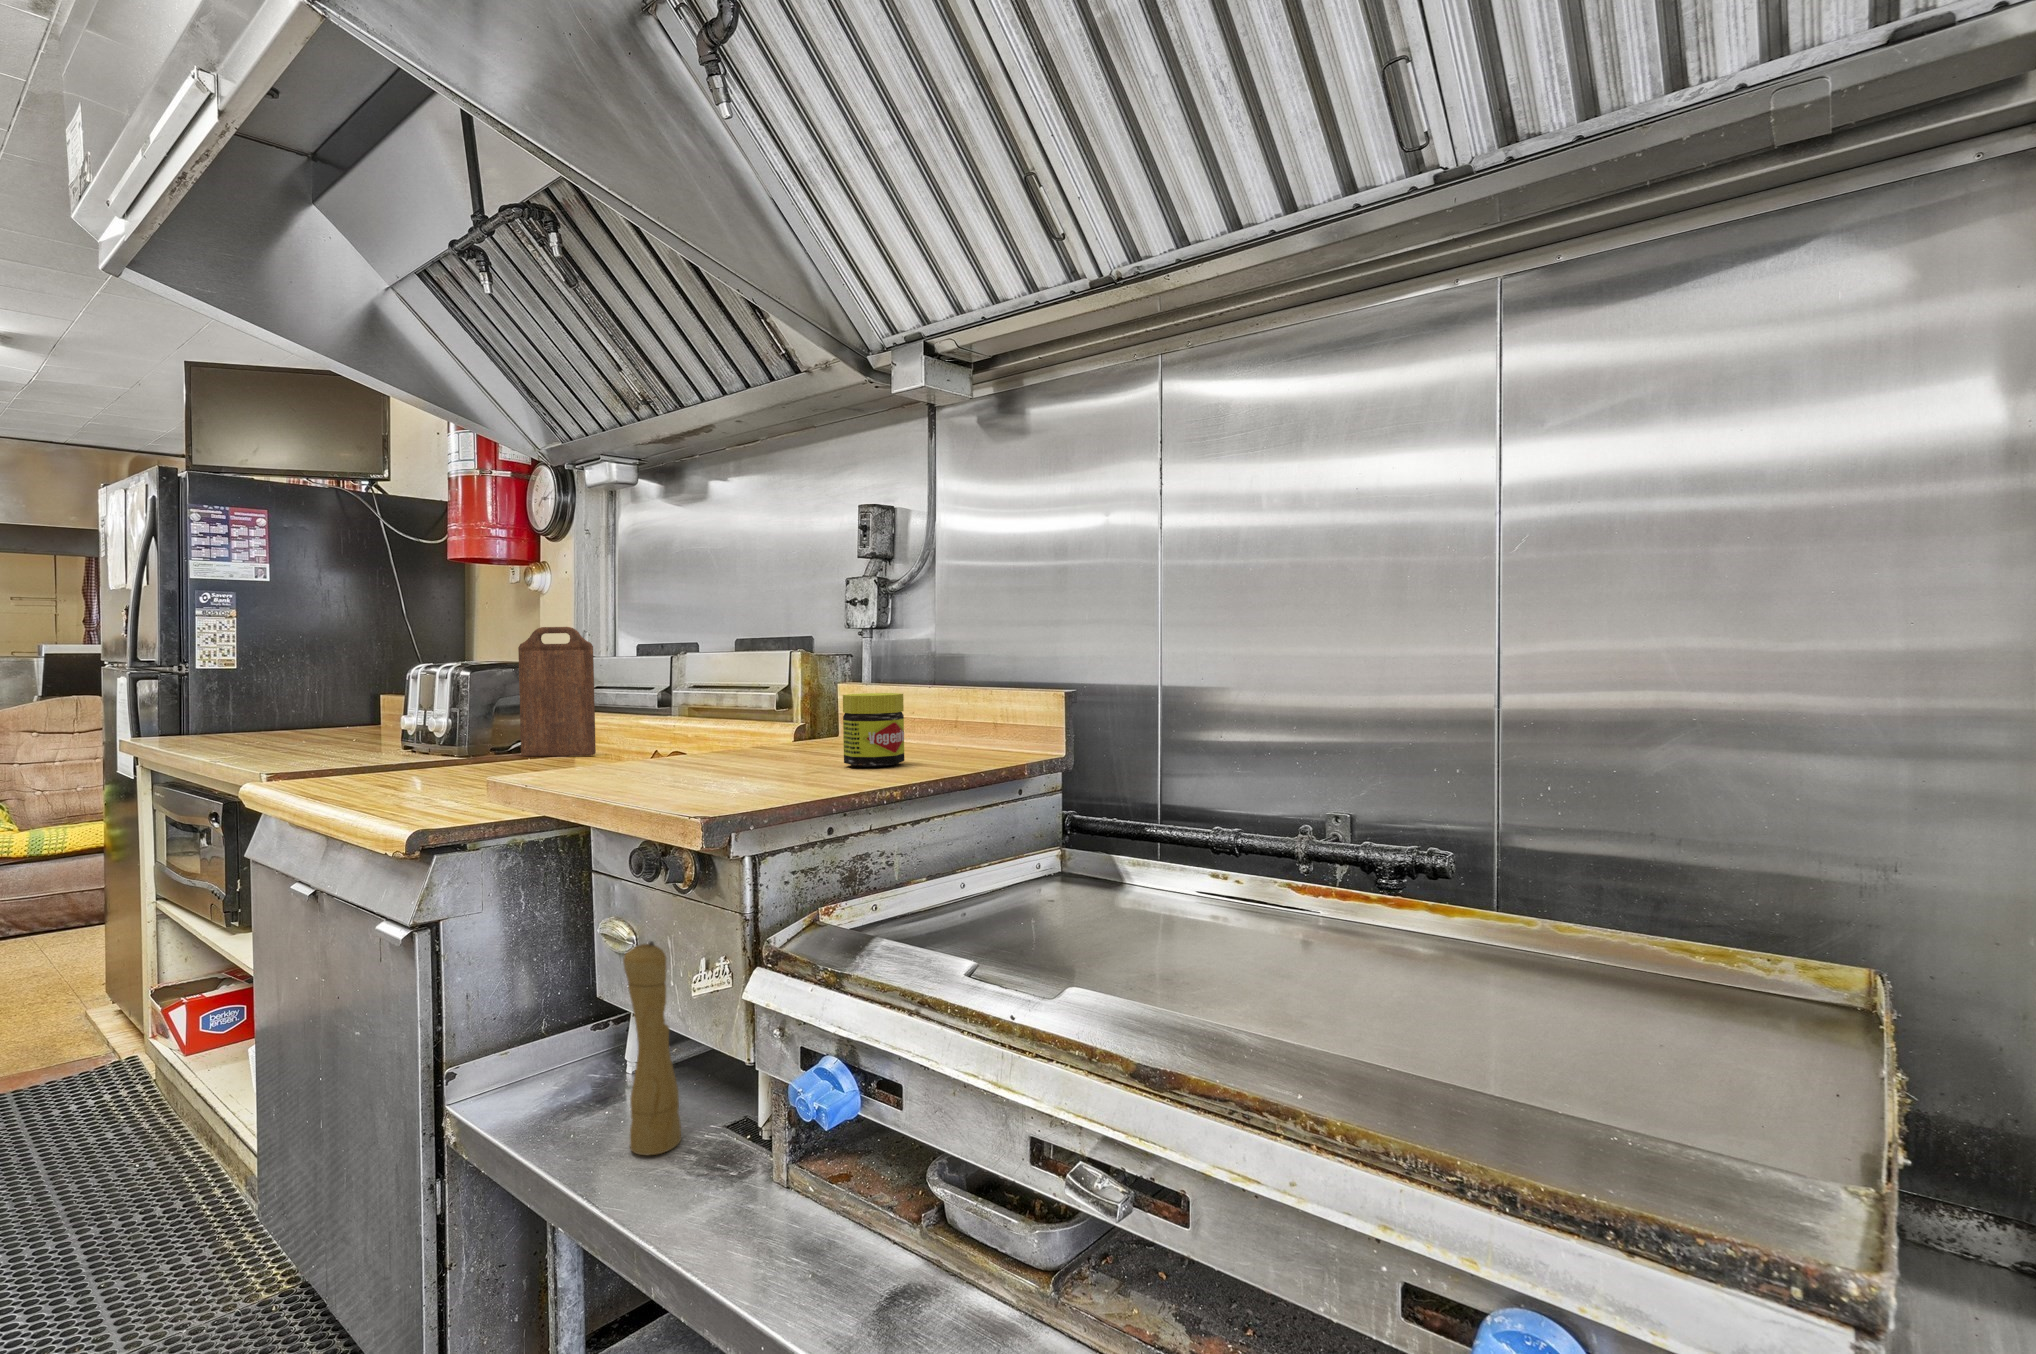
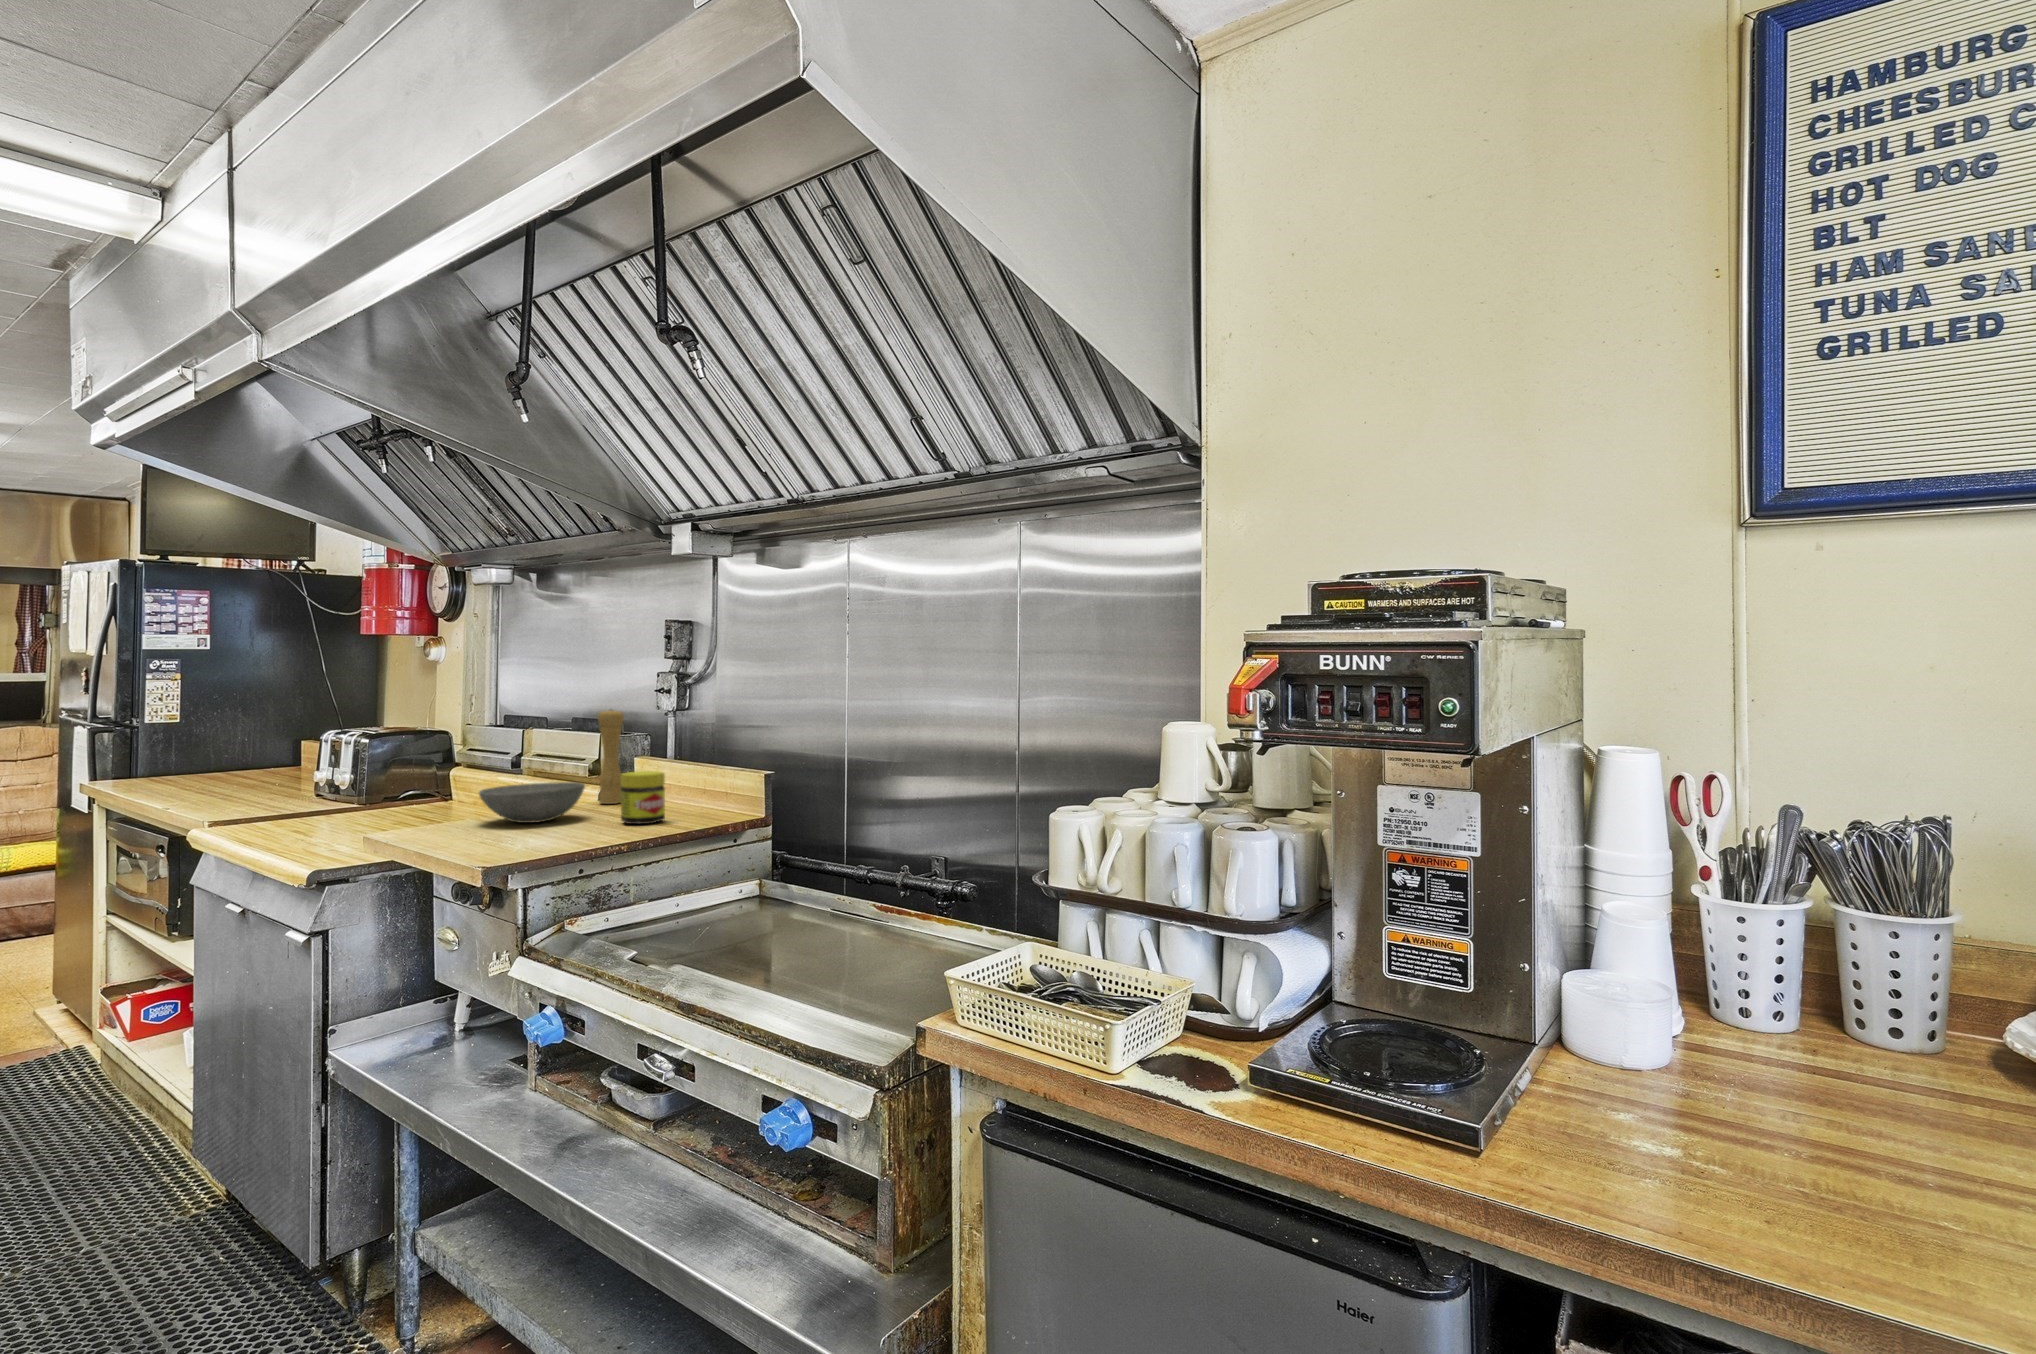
cutting board: present [518,627,596,756] -> none [407,704,466,804]
bowl: none [641,713,784,767] -> present [479,782,585,823]
pepper mill: present [623,941,681,1155] -> present [598,710,624,804]

